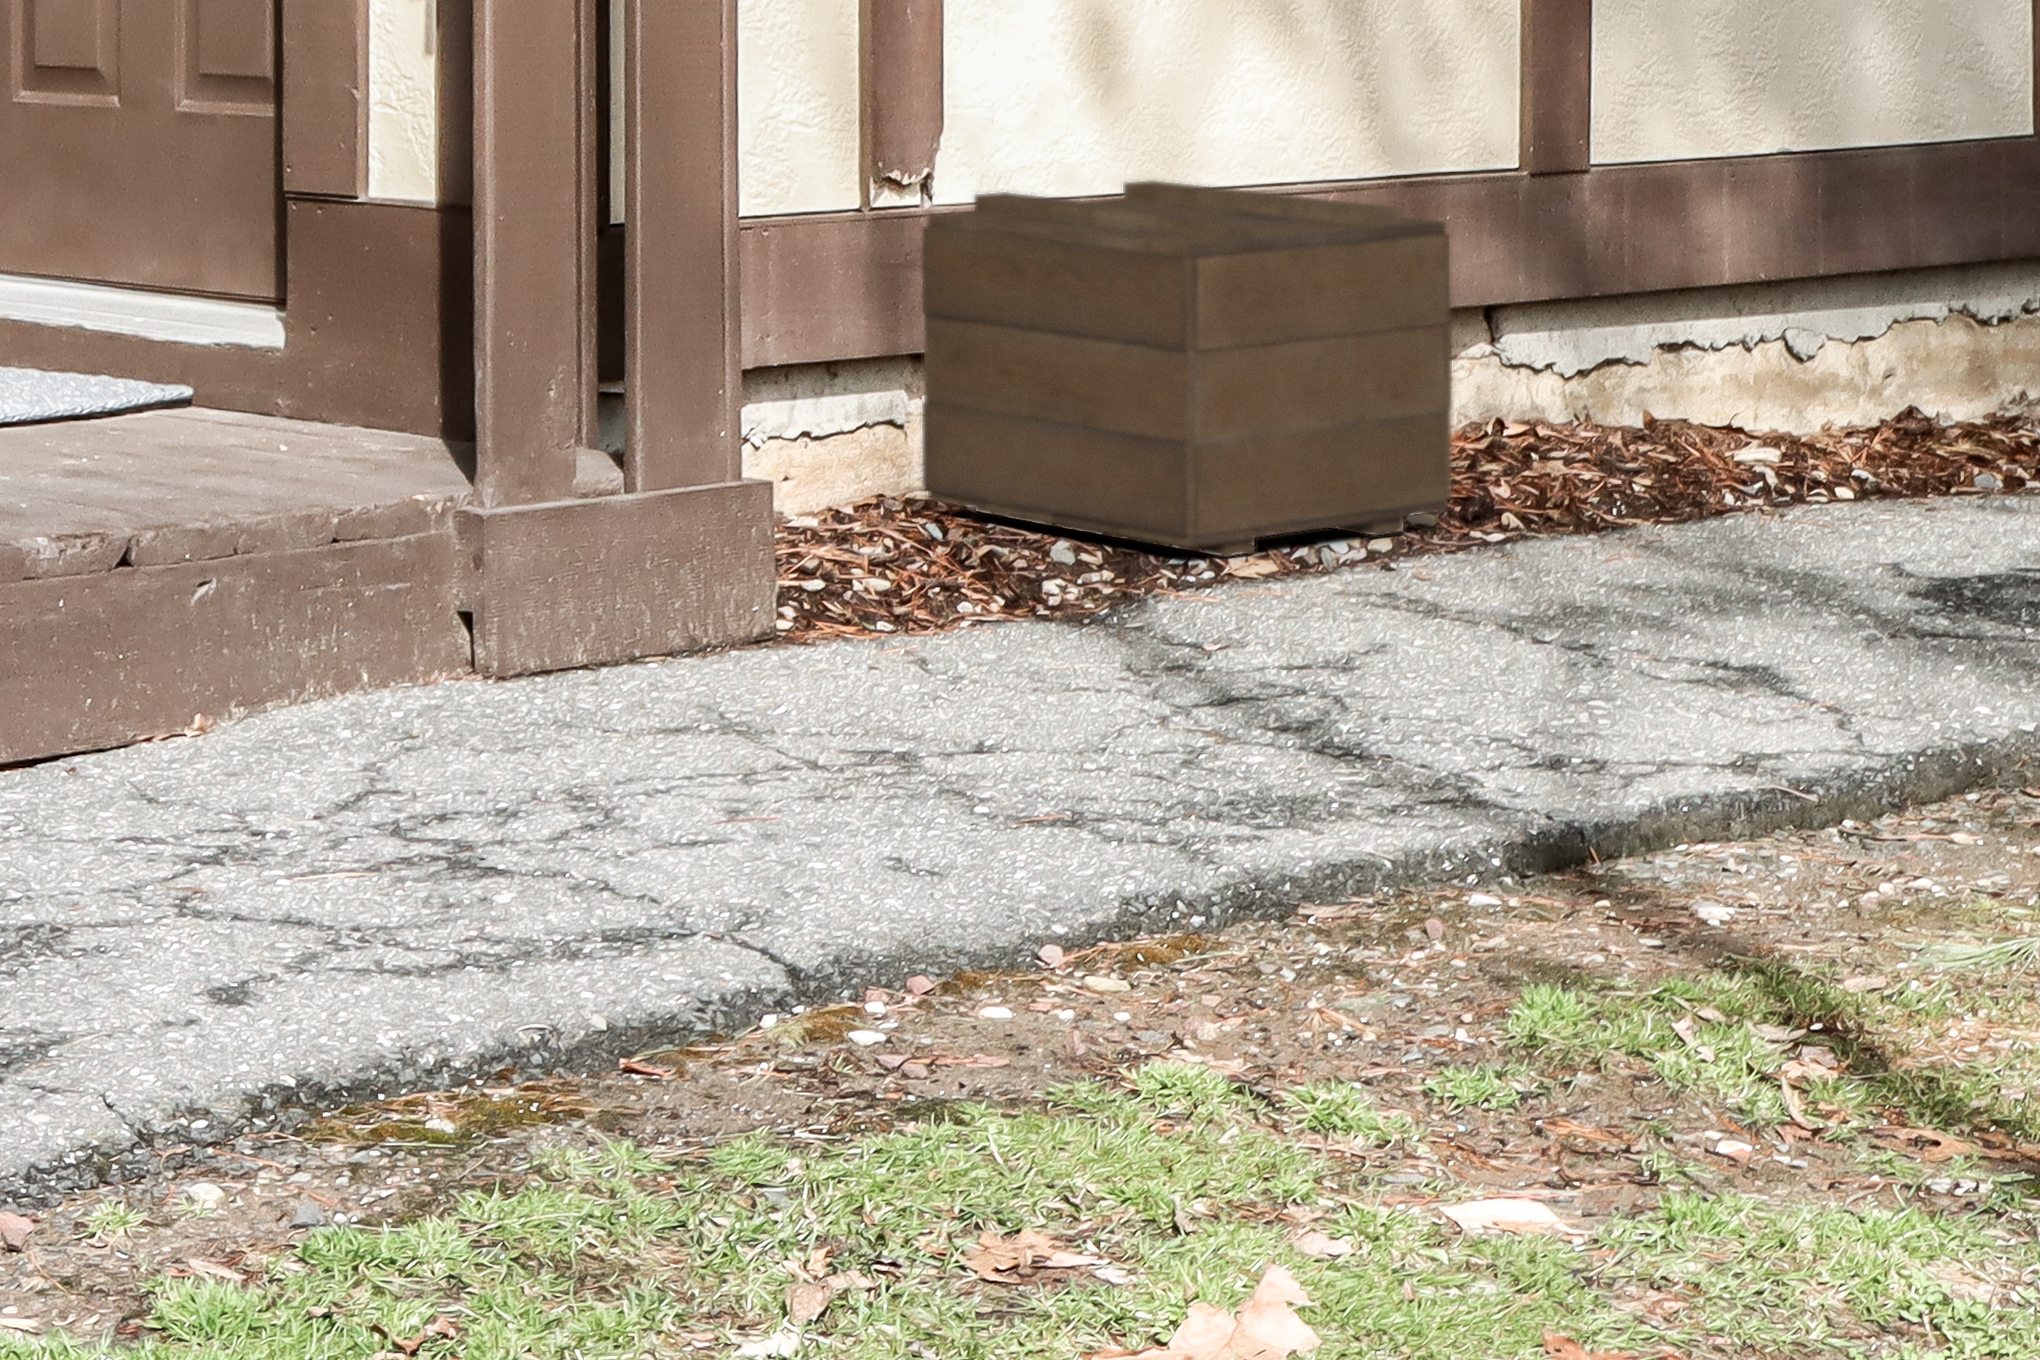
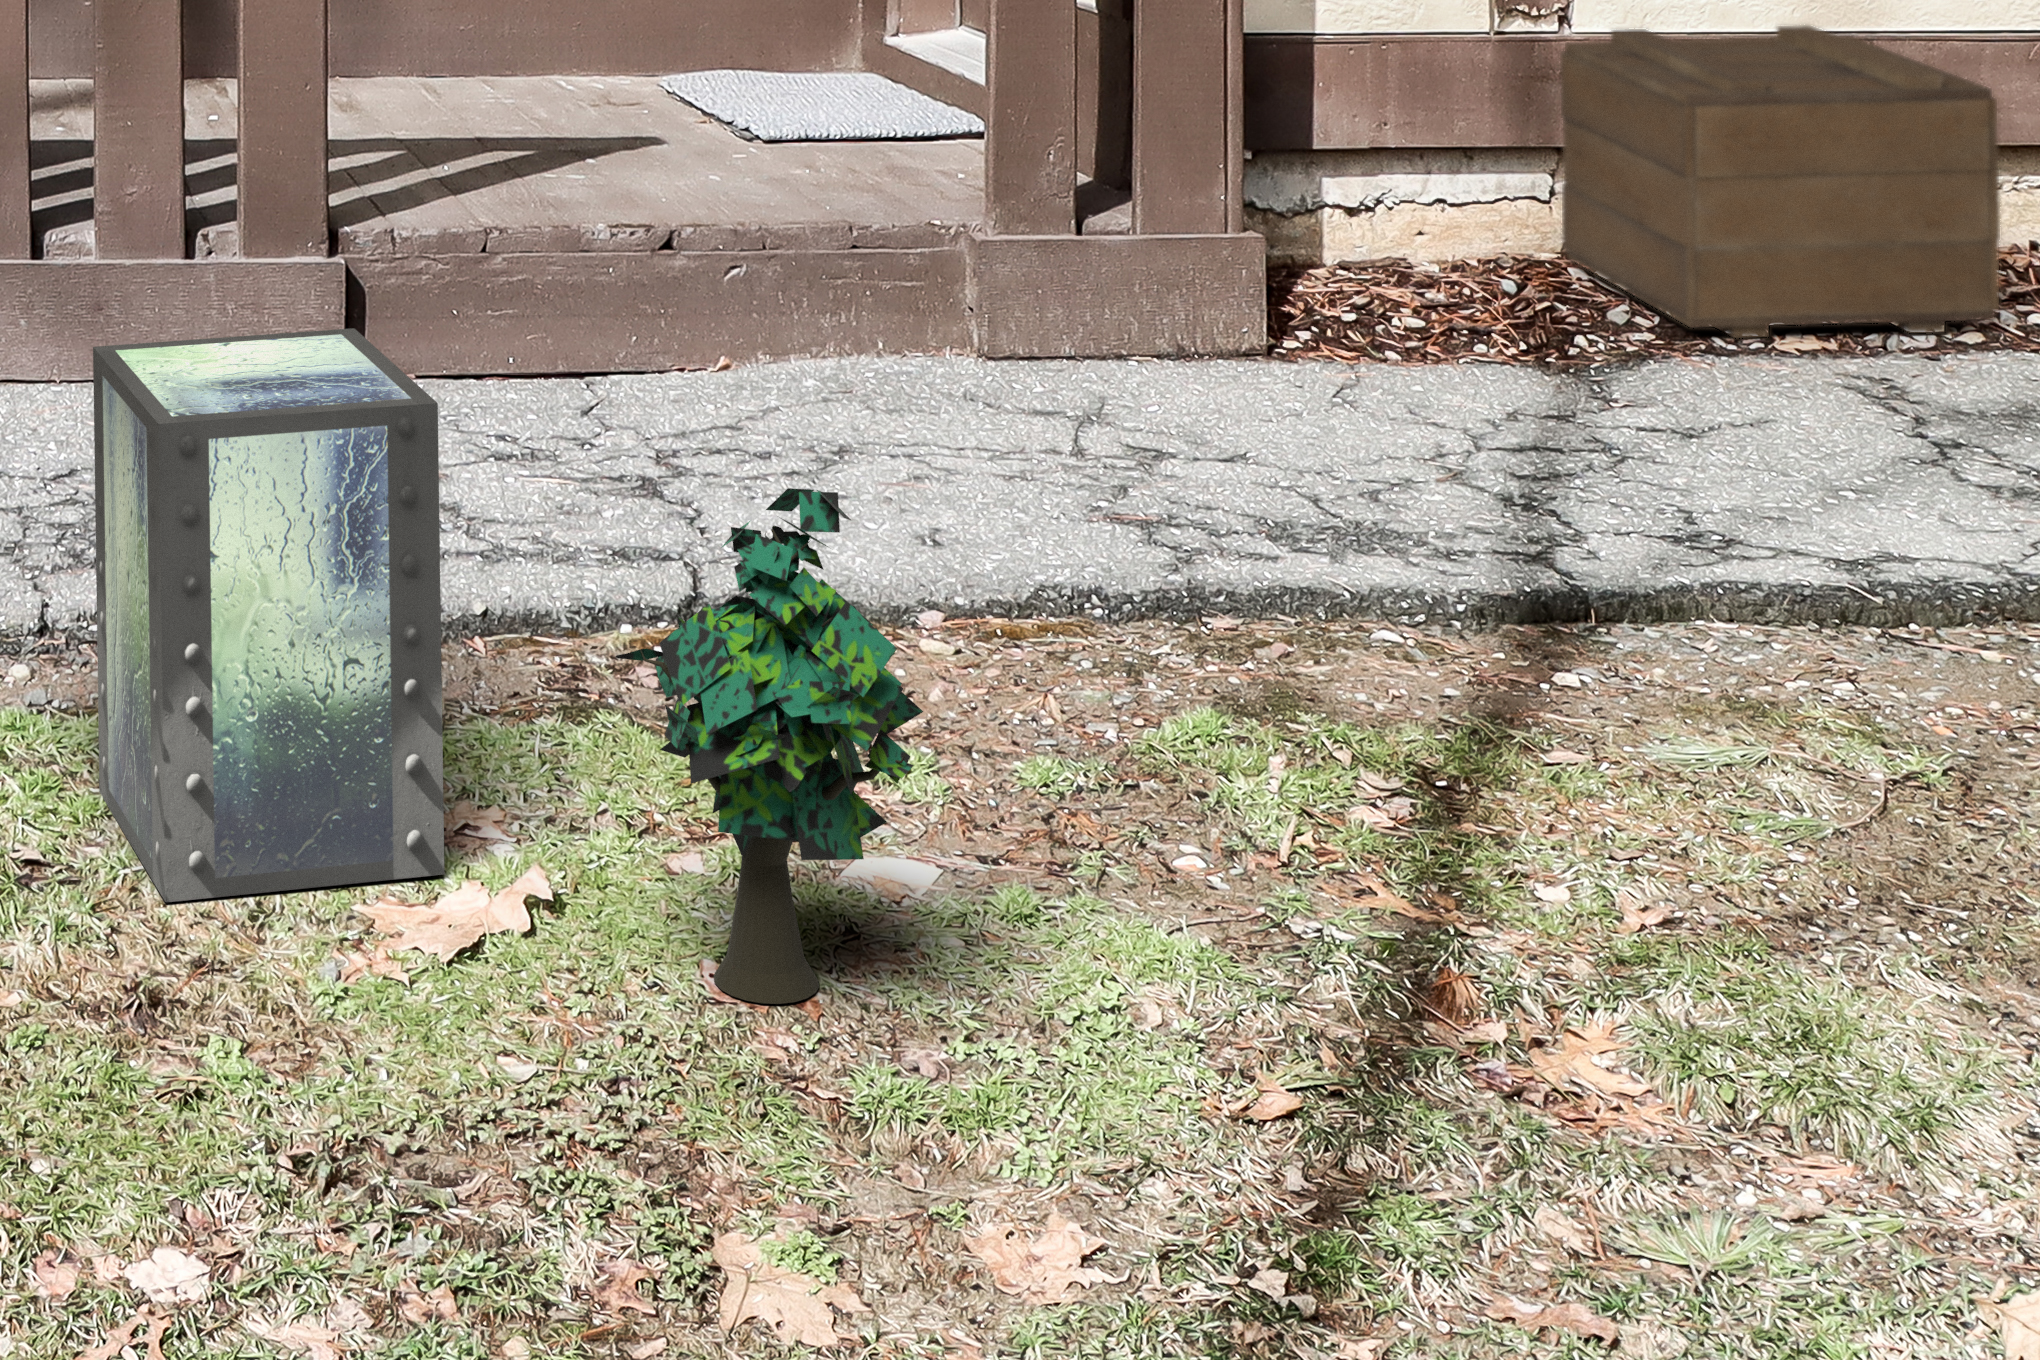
storage box: none [463,476,1082,1350] -> present [93,328,444,902]
decorative plant: none [1433,551,1873,1310] -> present [616,488,923,1004]

